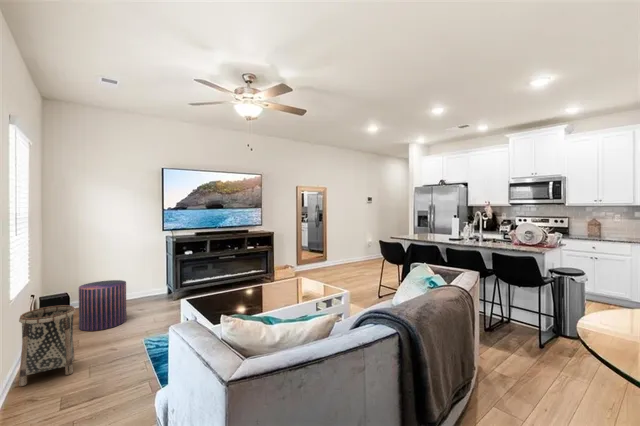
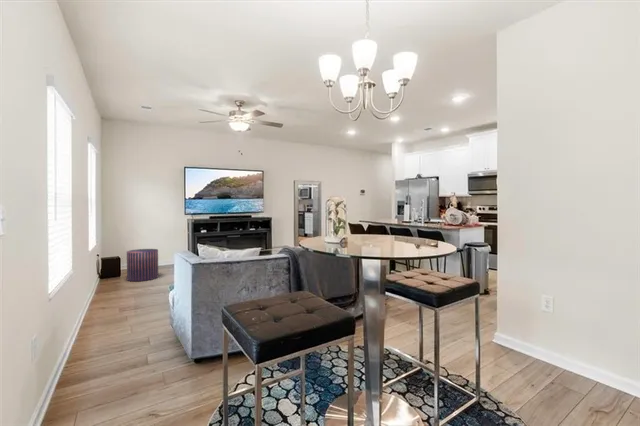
basket: present [19,305,75,386] -> none [95,259,127,303]

